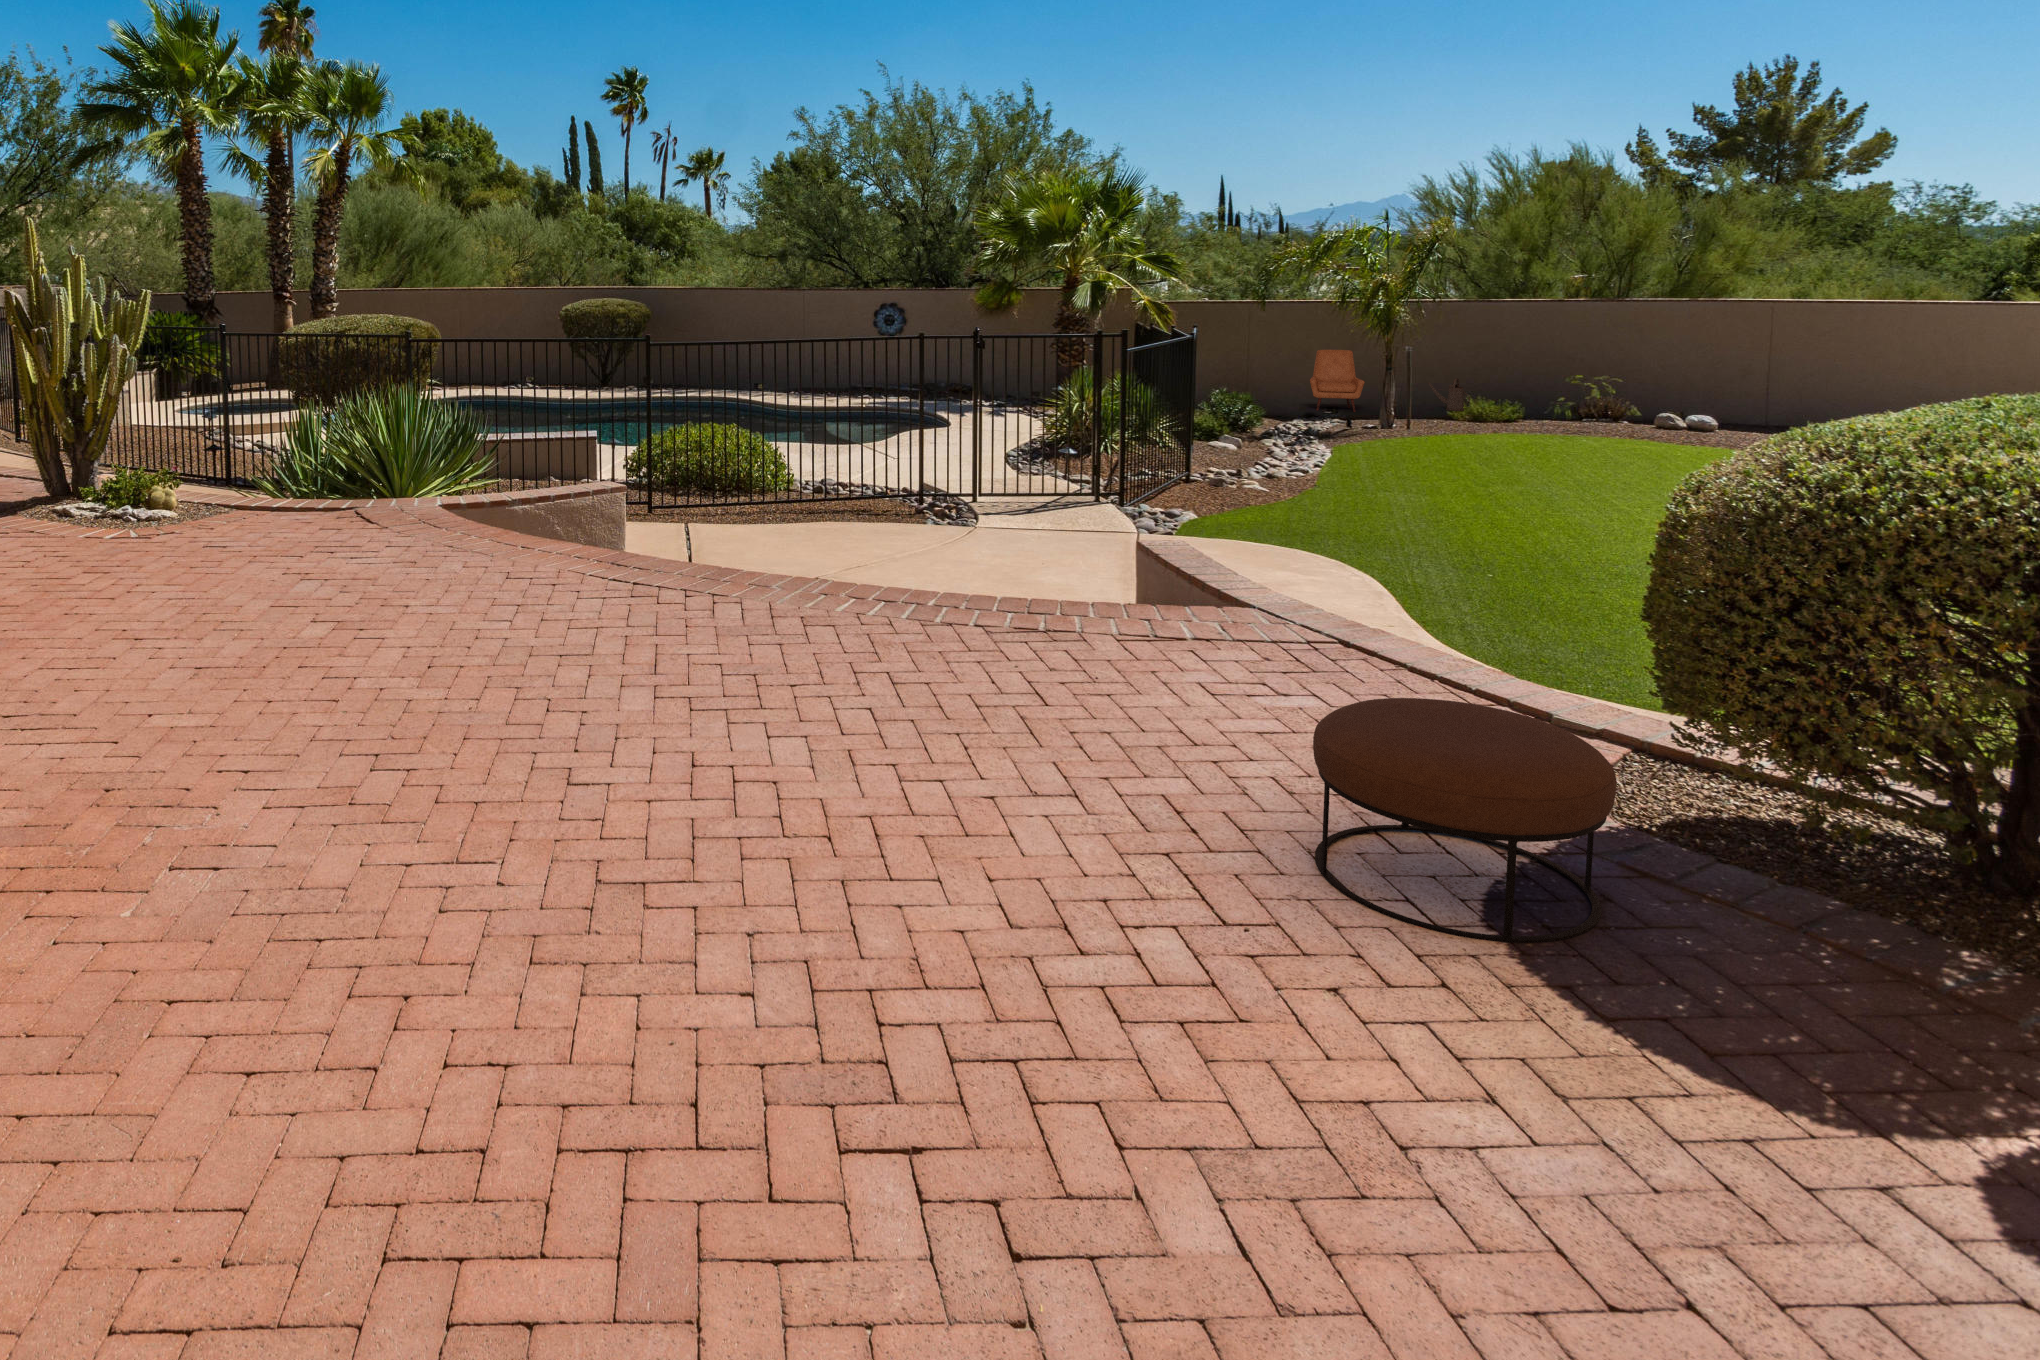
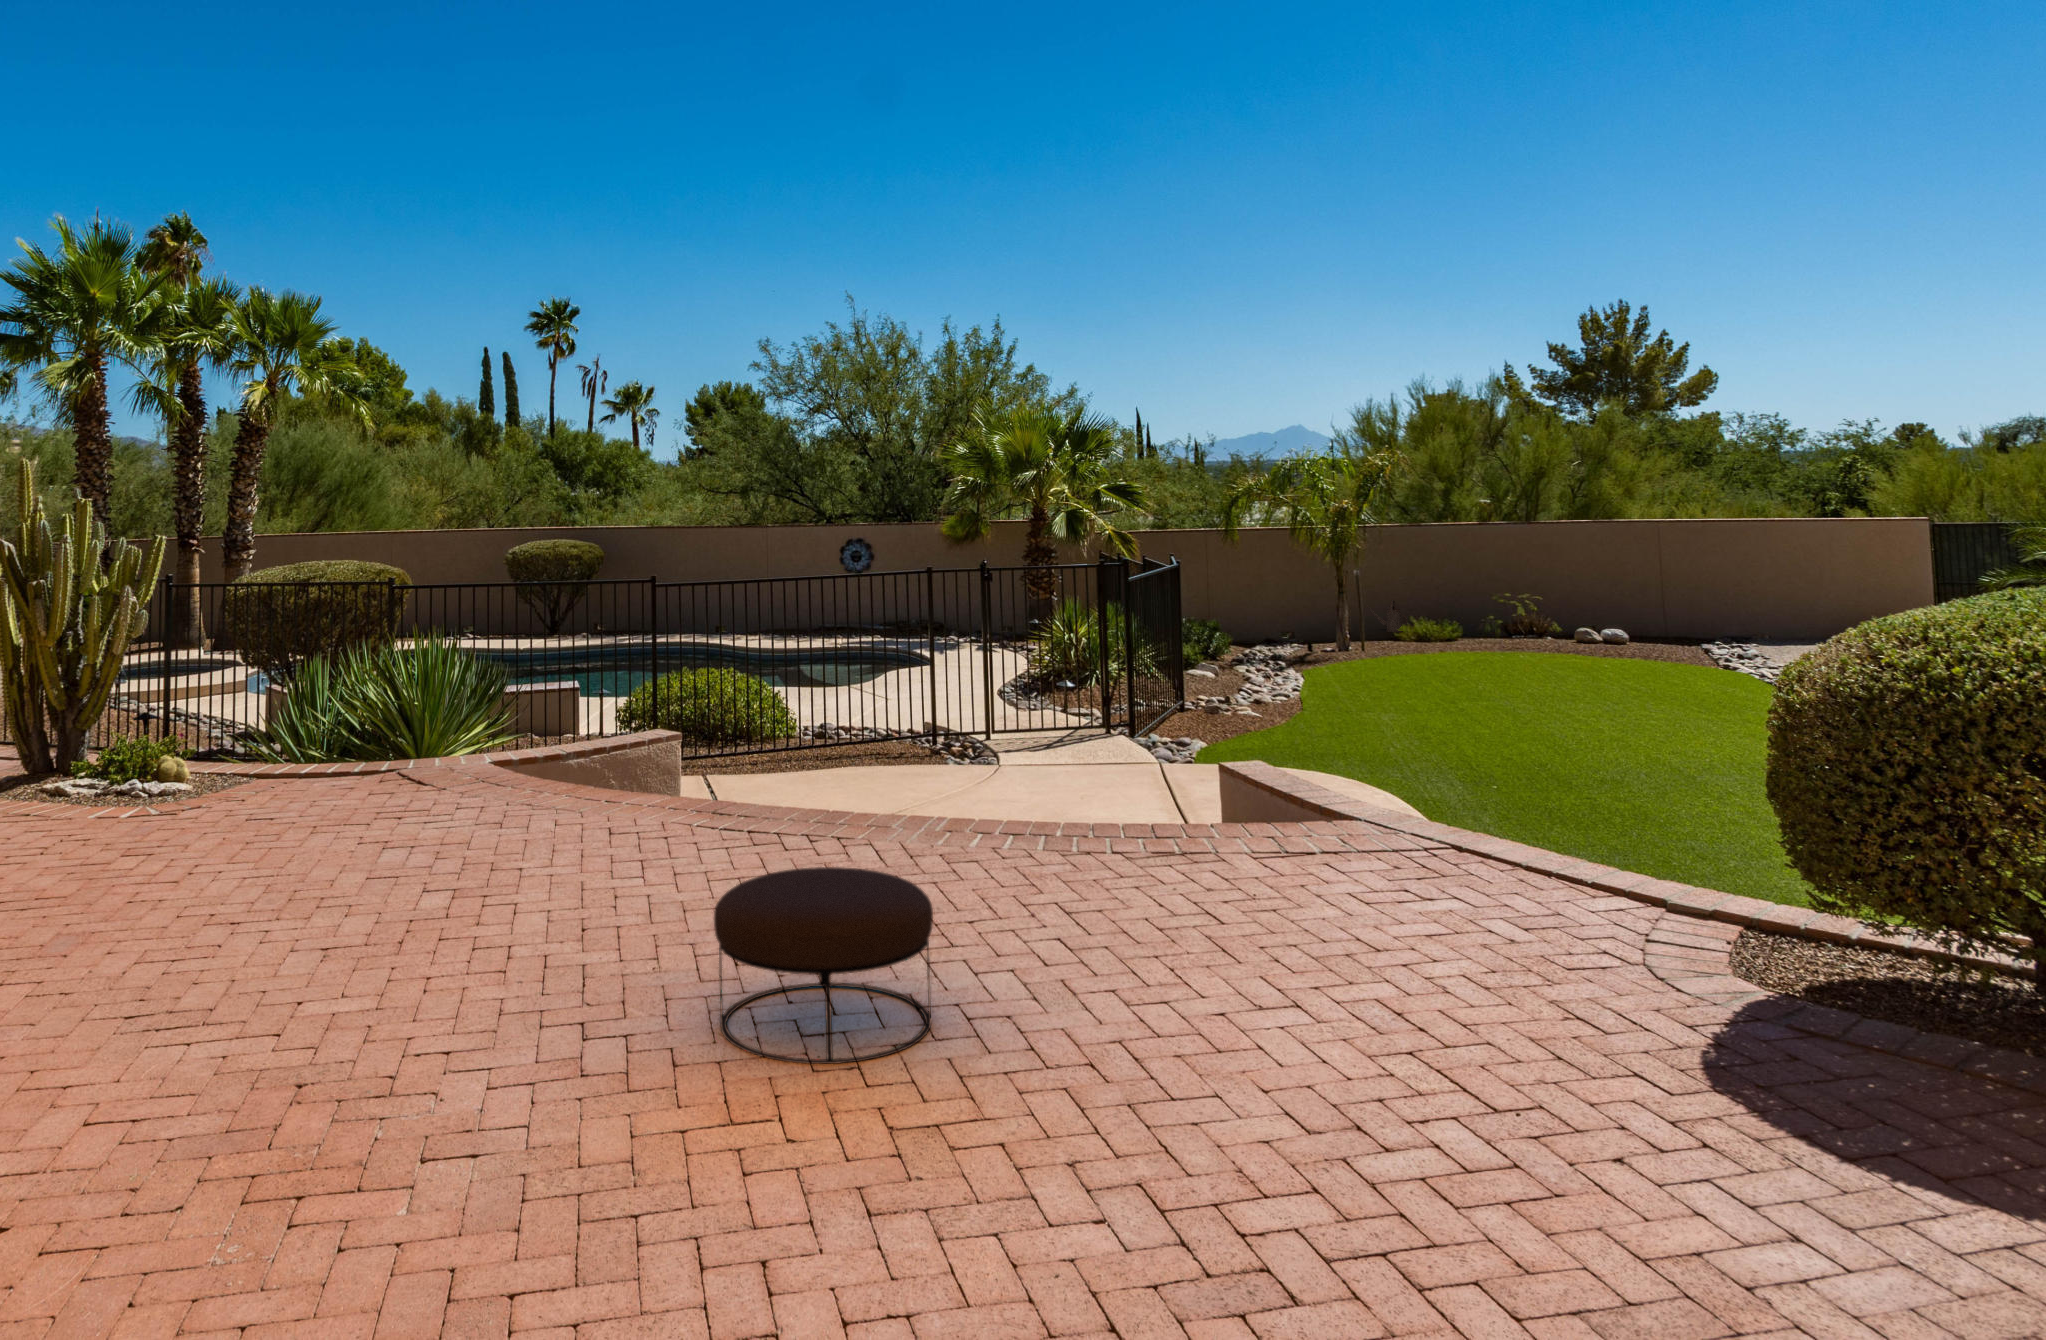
chair: present [1310,350,1364,412] -> none [1260,576,1311,636]
ottoman: present [1313,698,1616,943] -> present [714,867,933,1064]

